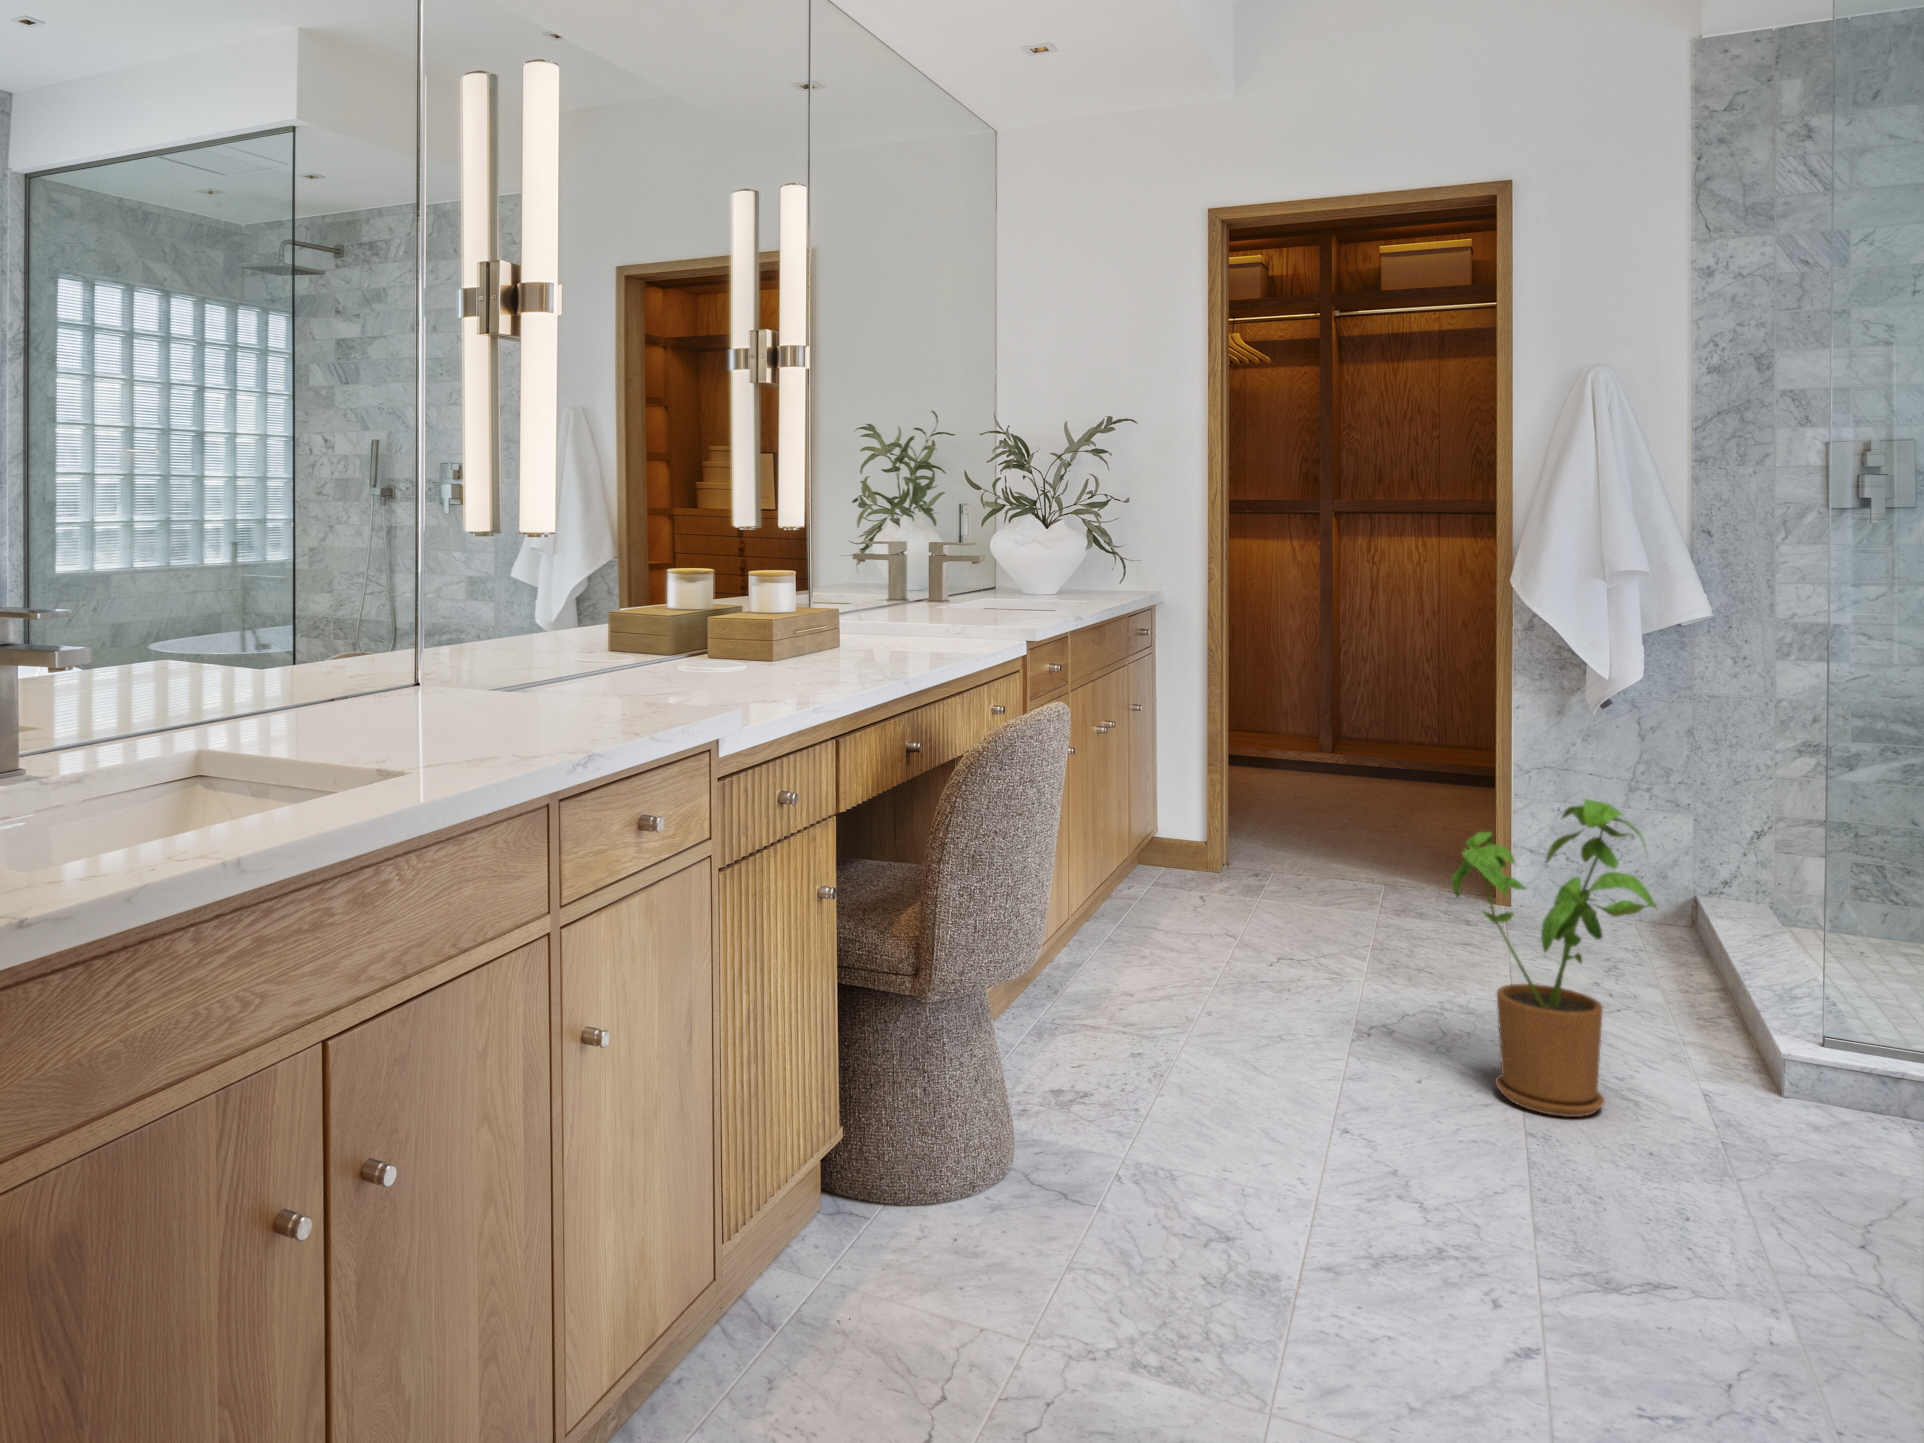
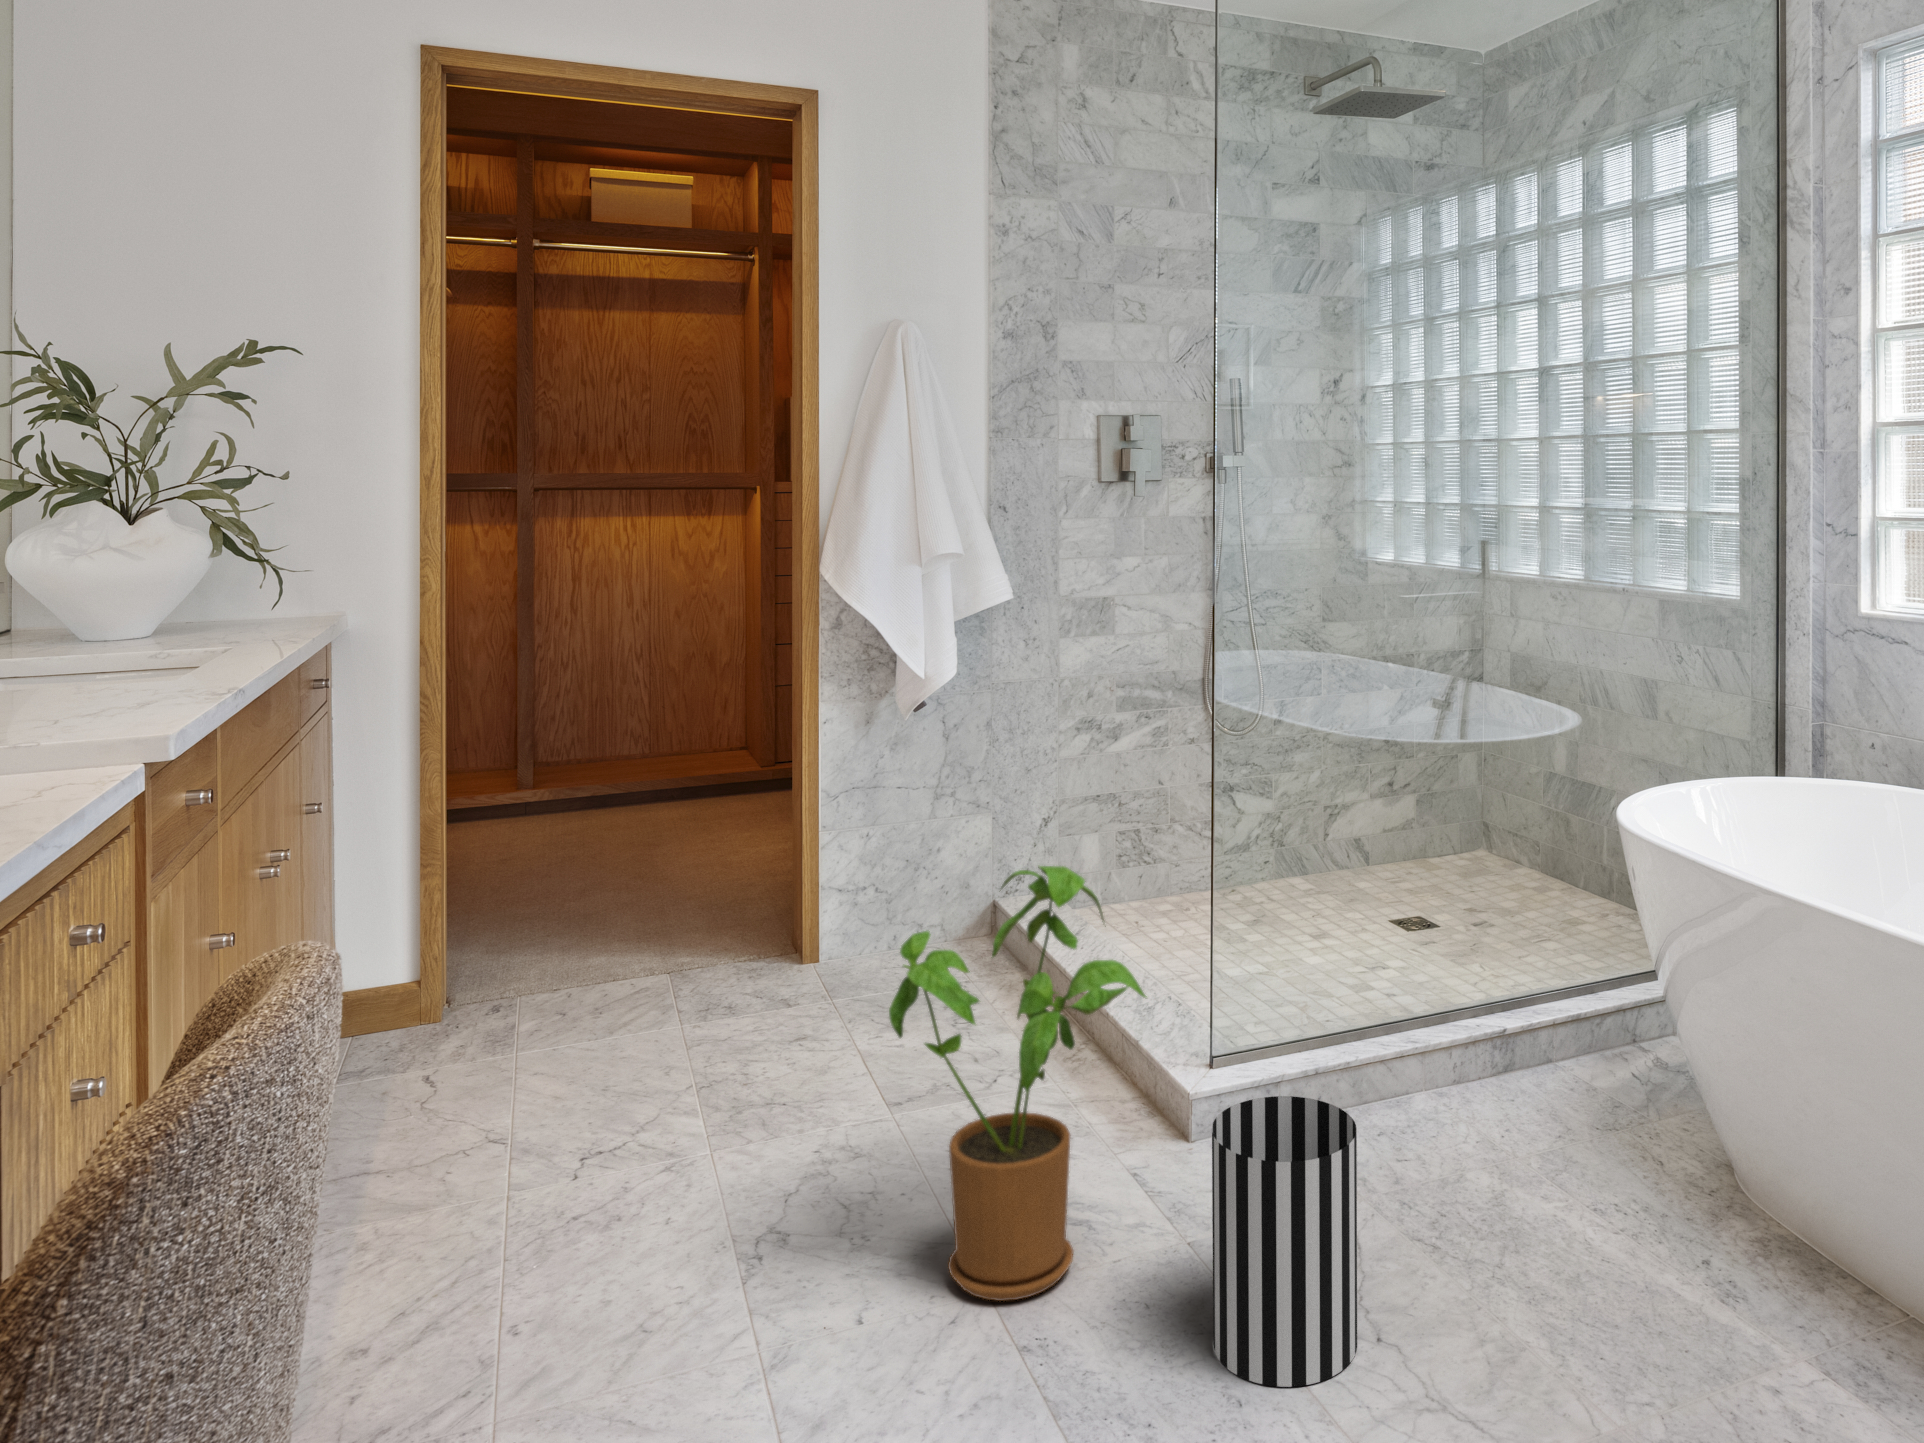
wastebasket: none [1689,1008,1838,1236] -> present [1212,1096,1357,1387]

